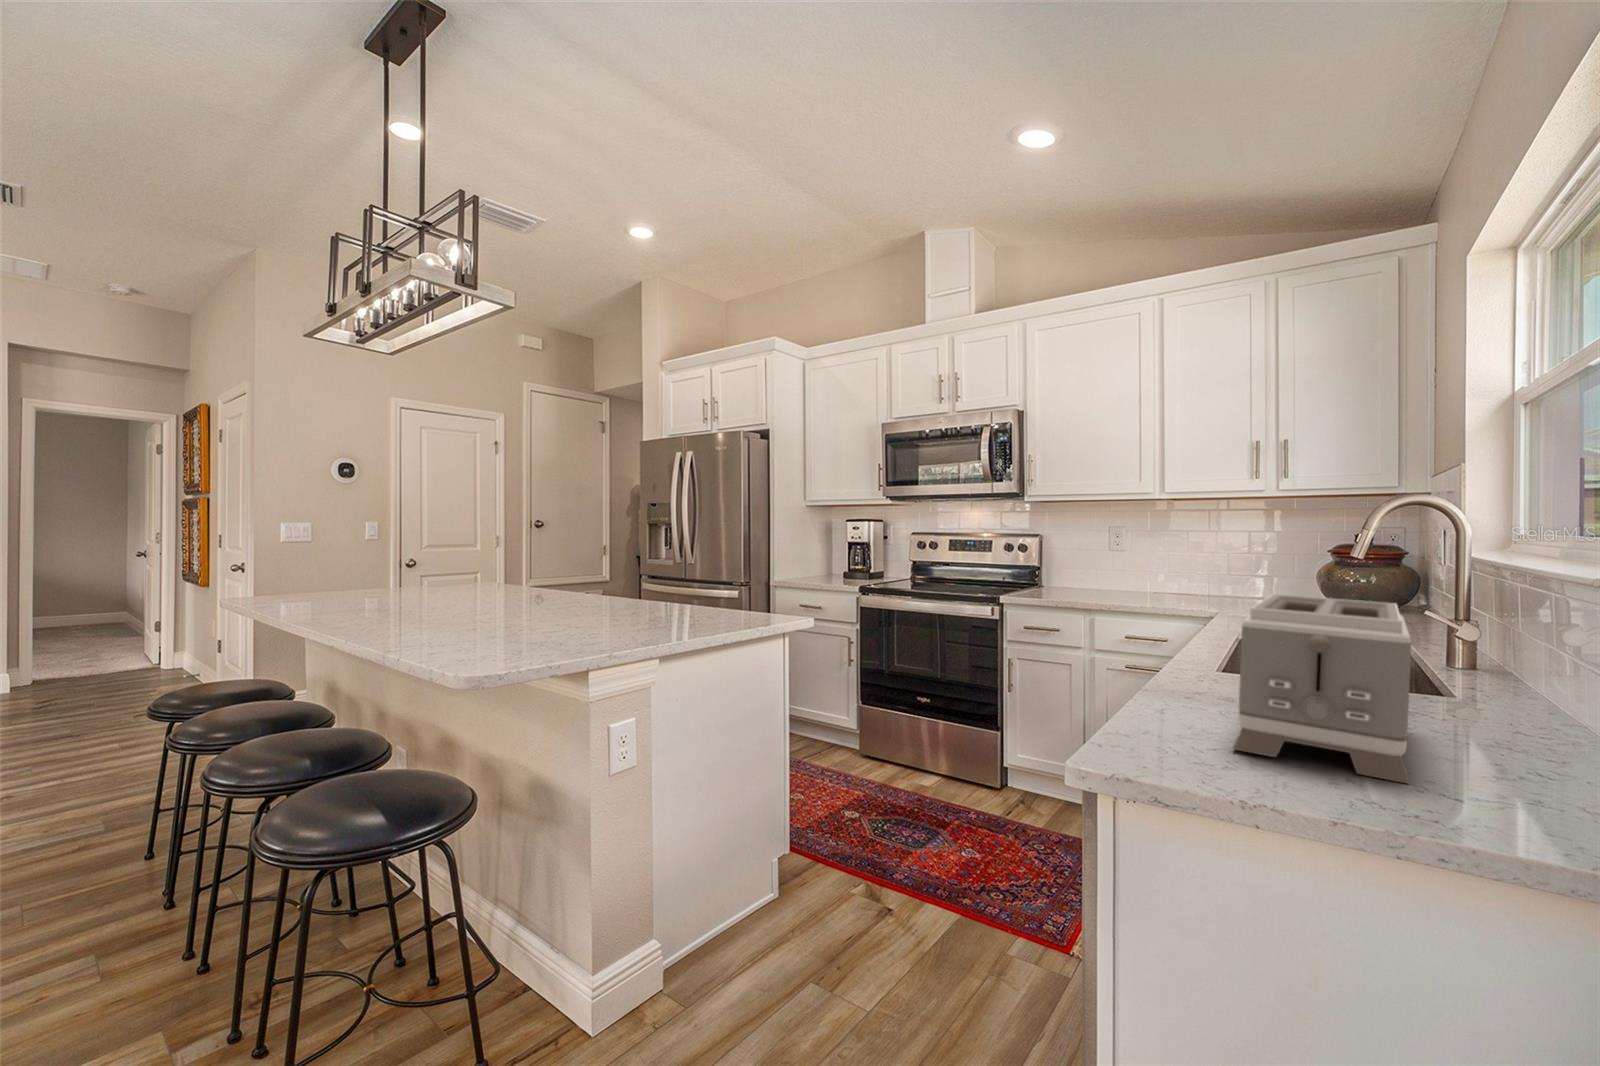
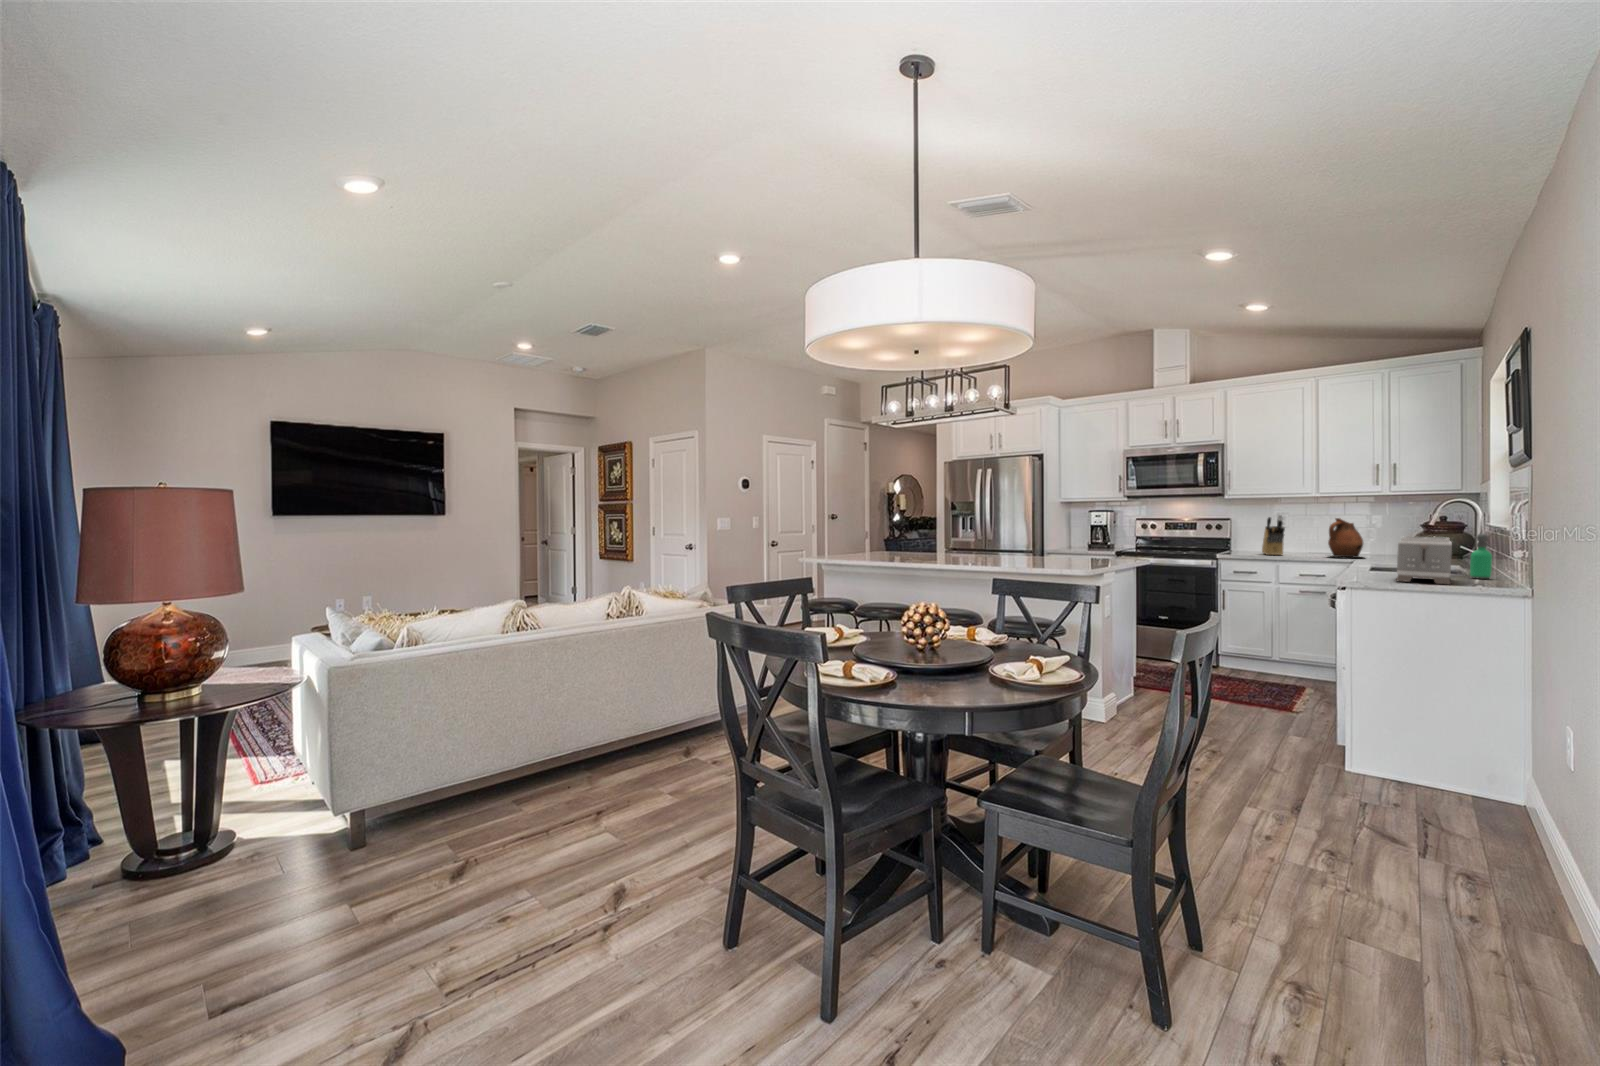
knife block: none [1080,528,1107,598] -> present [1262,515,1285,555]
ceramic pitcher: none [1169,535,1236,610] -> present [1328,518,1363,558]
soap dispenser: none [1452,590,1519,728] -> present [1470,533,1492,579]

